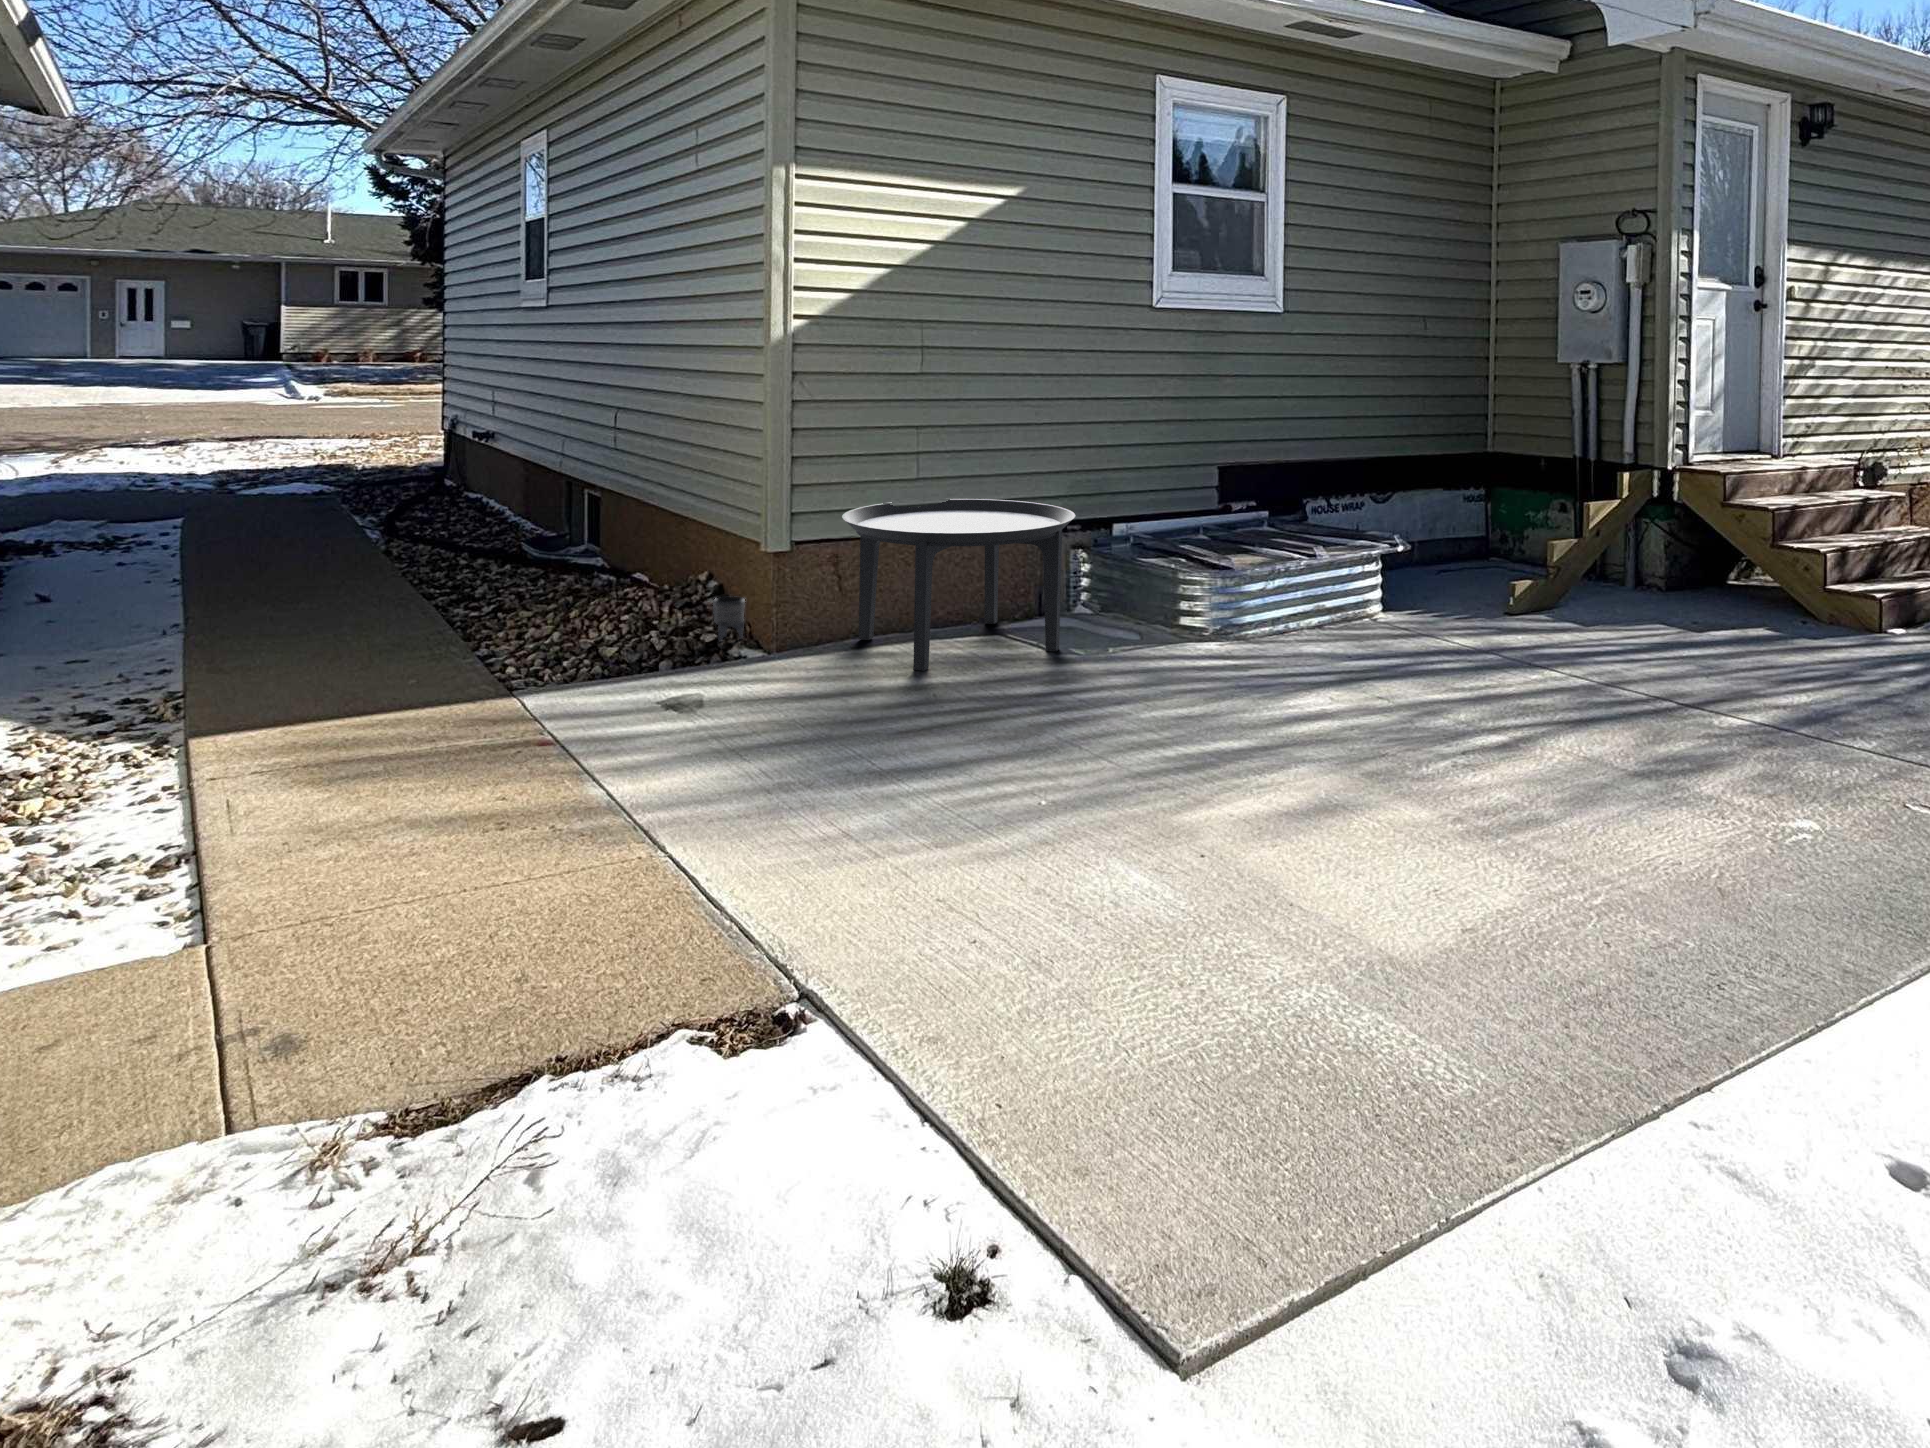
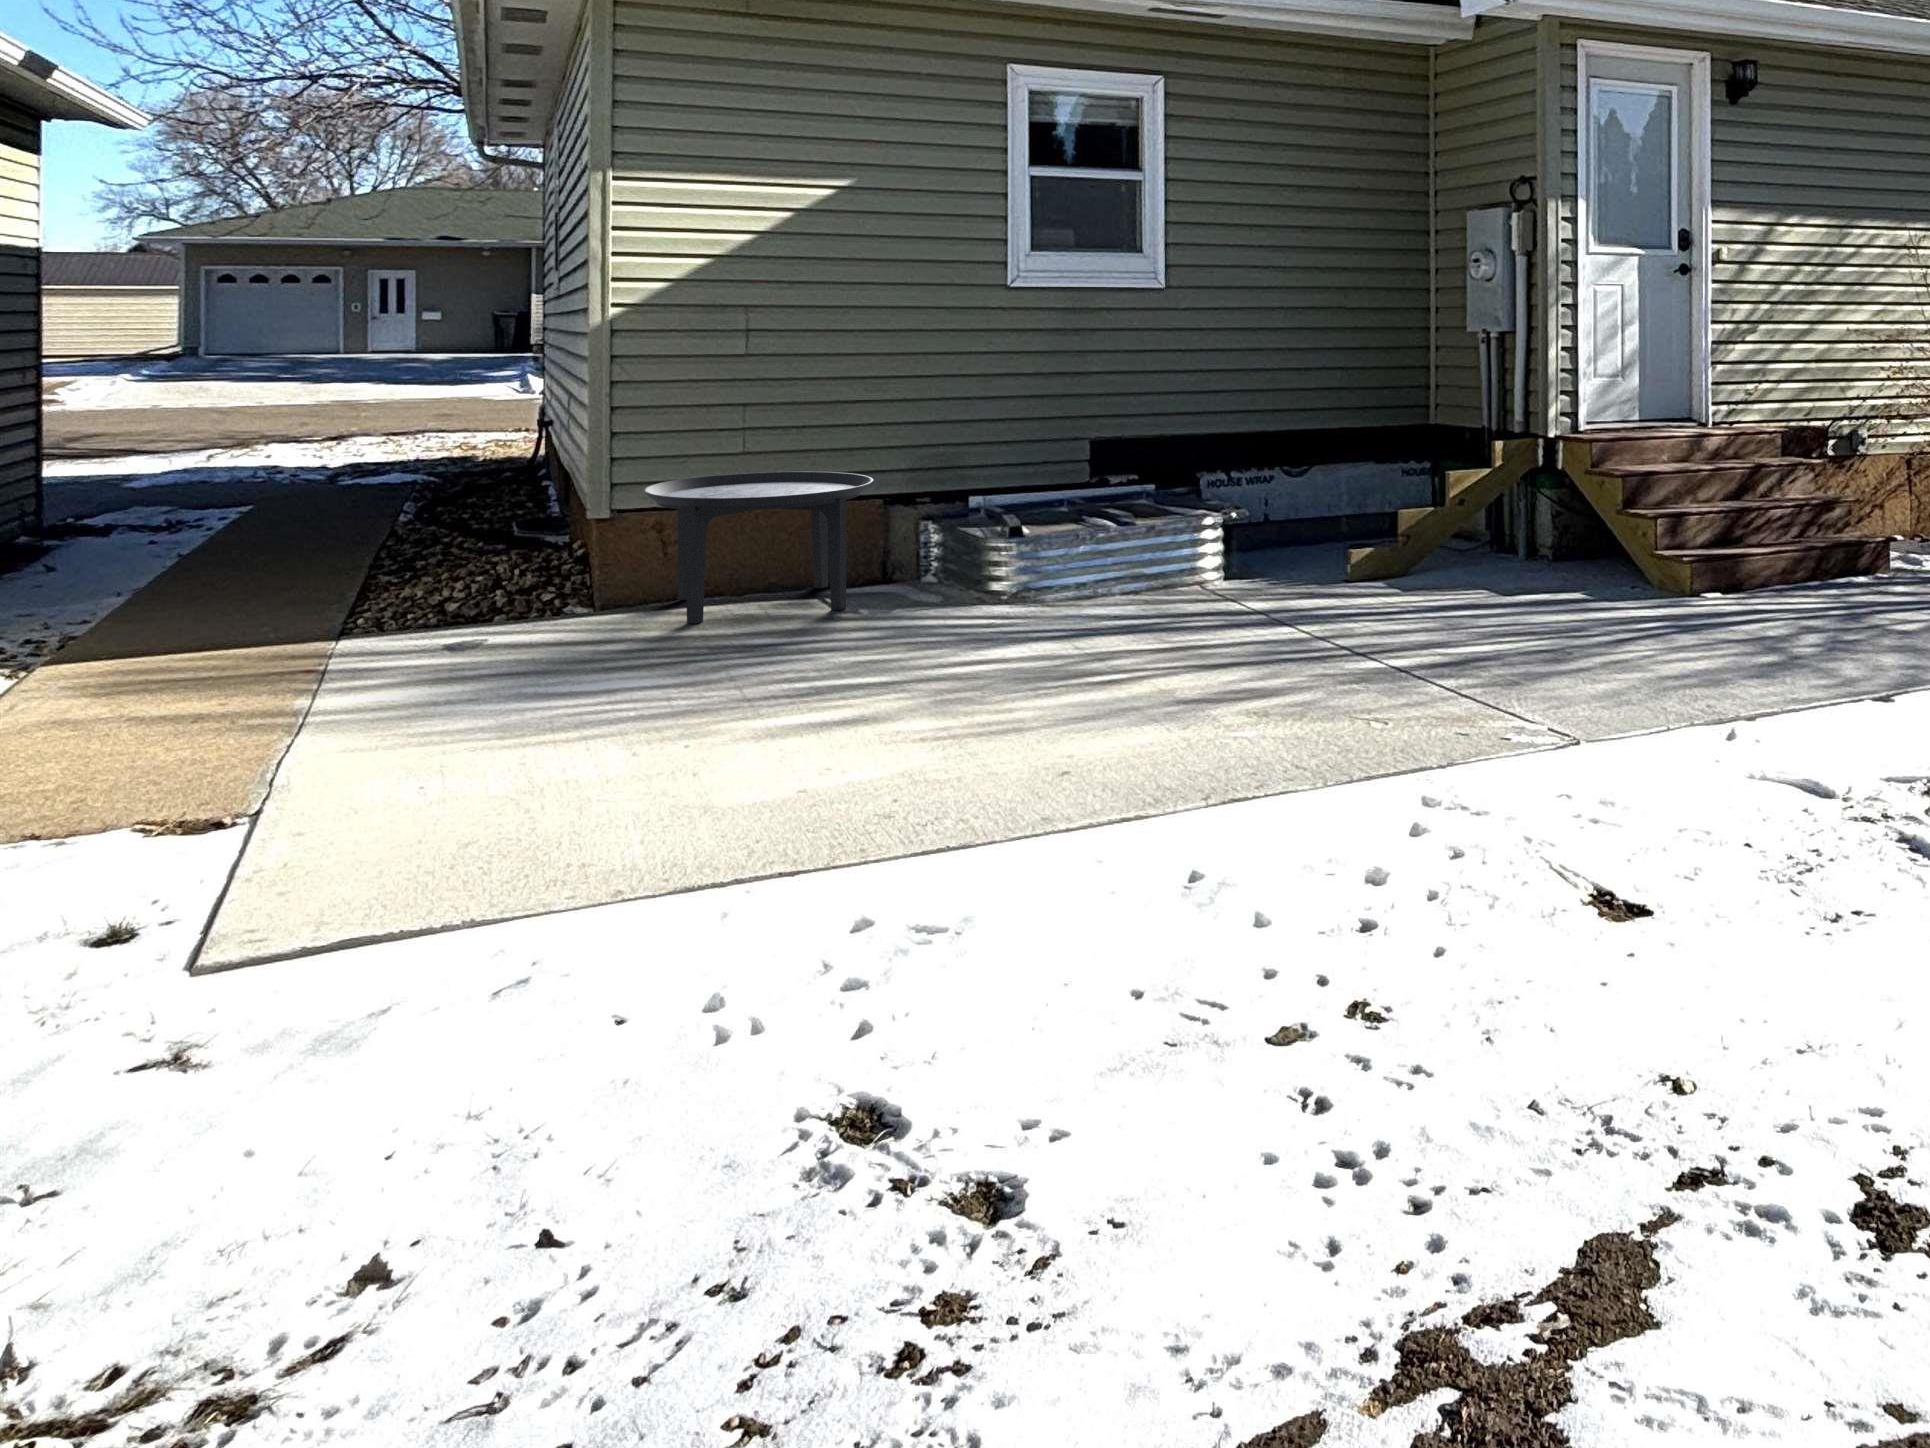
planter: present [713,596,745,642] -> none [550,561,581,601]

